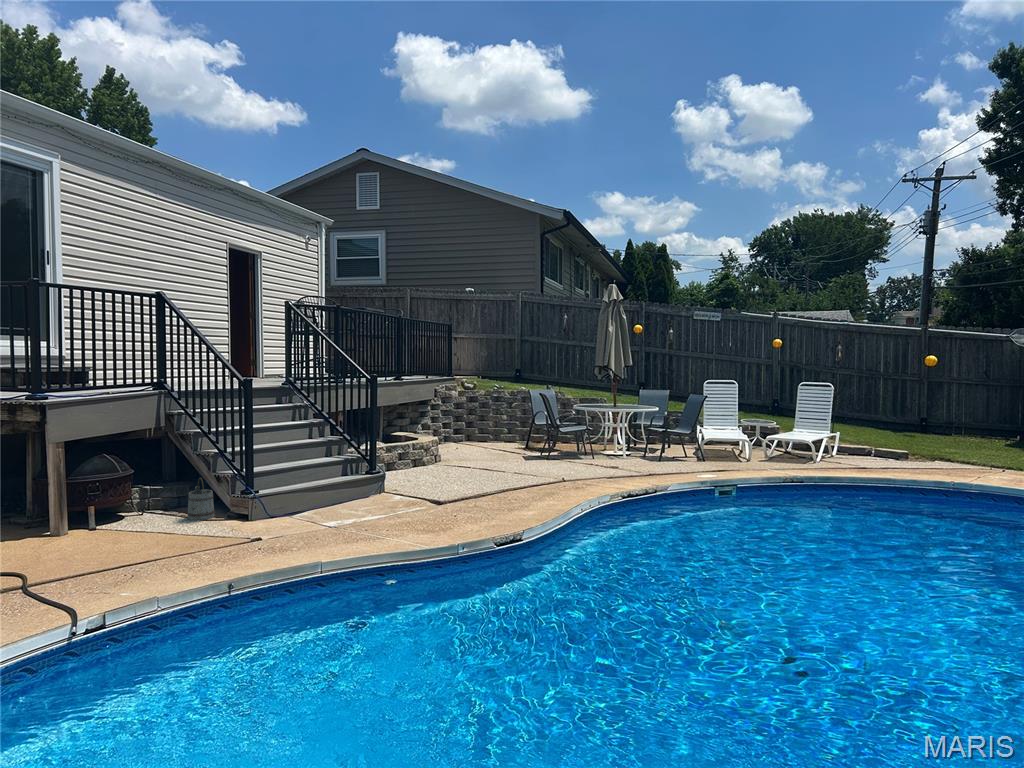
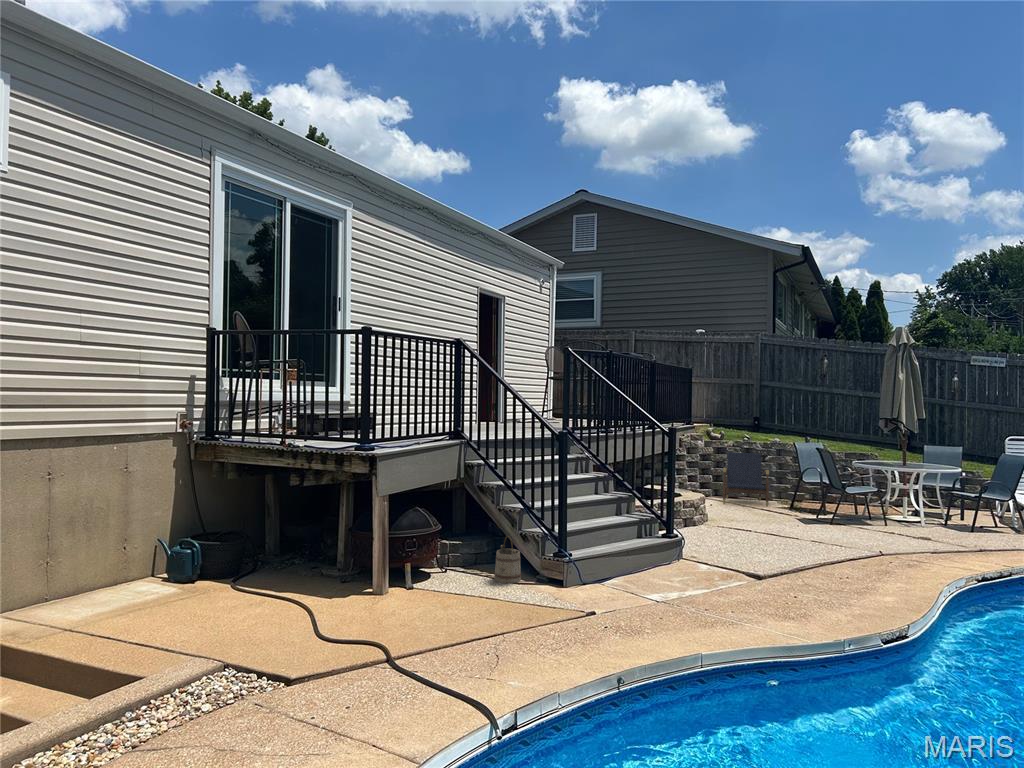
lounge chair: none [470,401,509,448] -> present [723,452,769,506]

